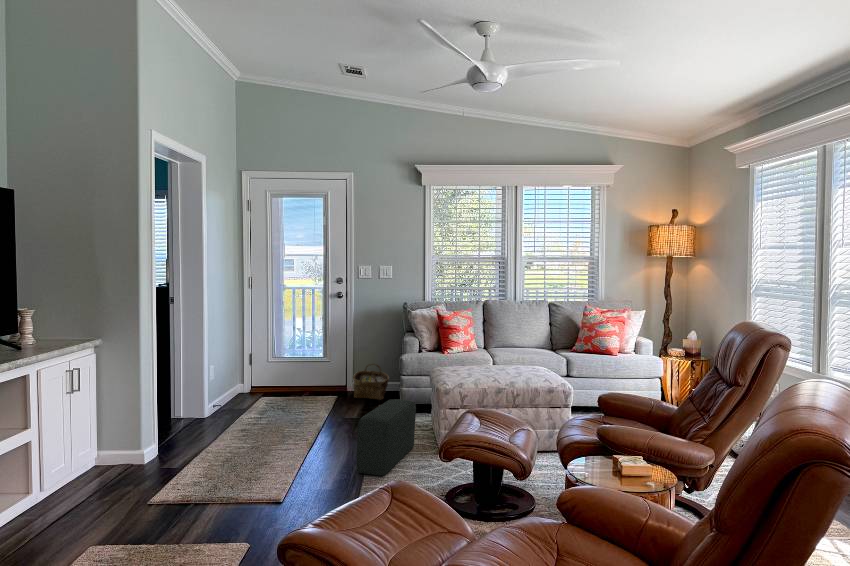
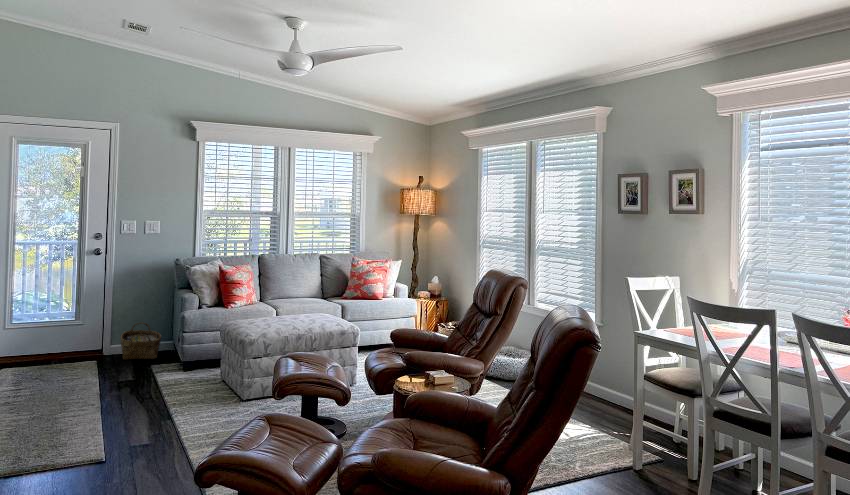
pouf: present [356,399,416,475] -> none [166,354,214,428]

